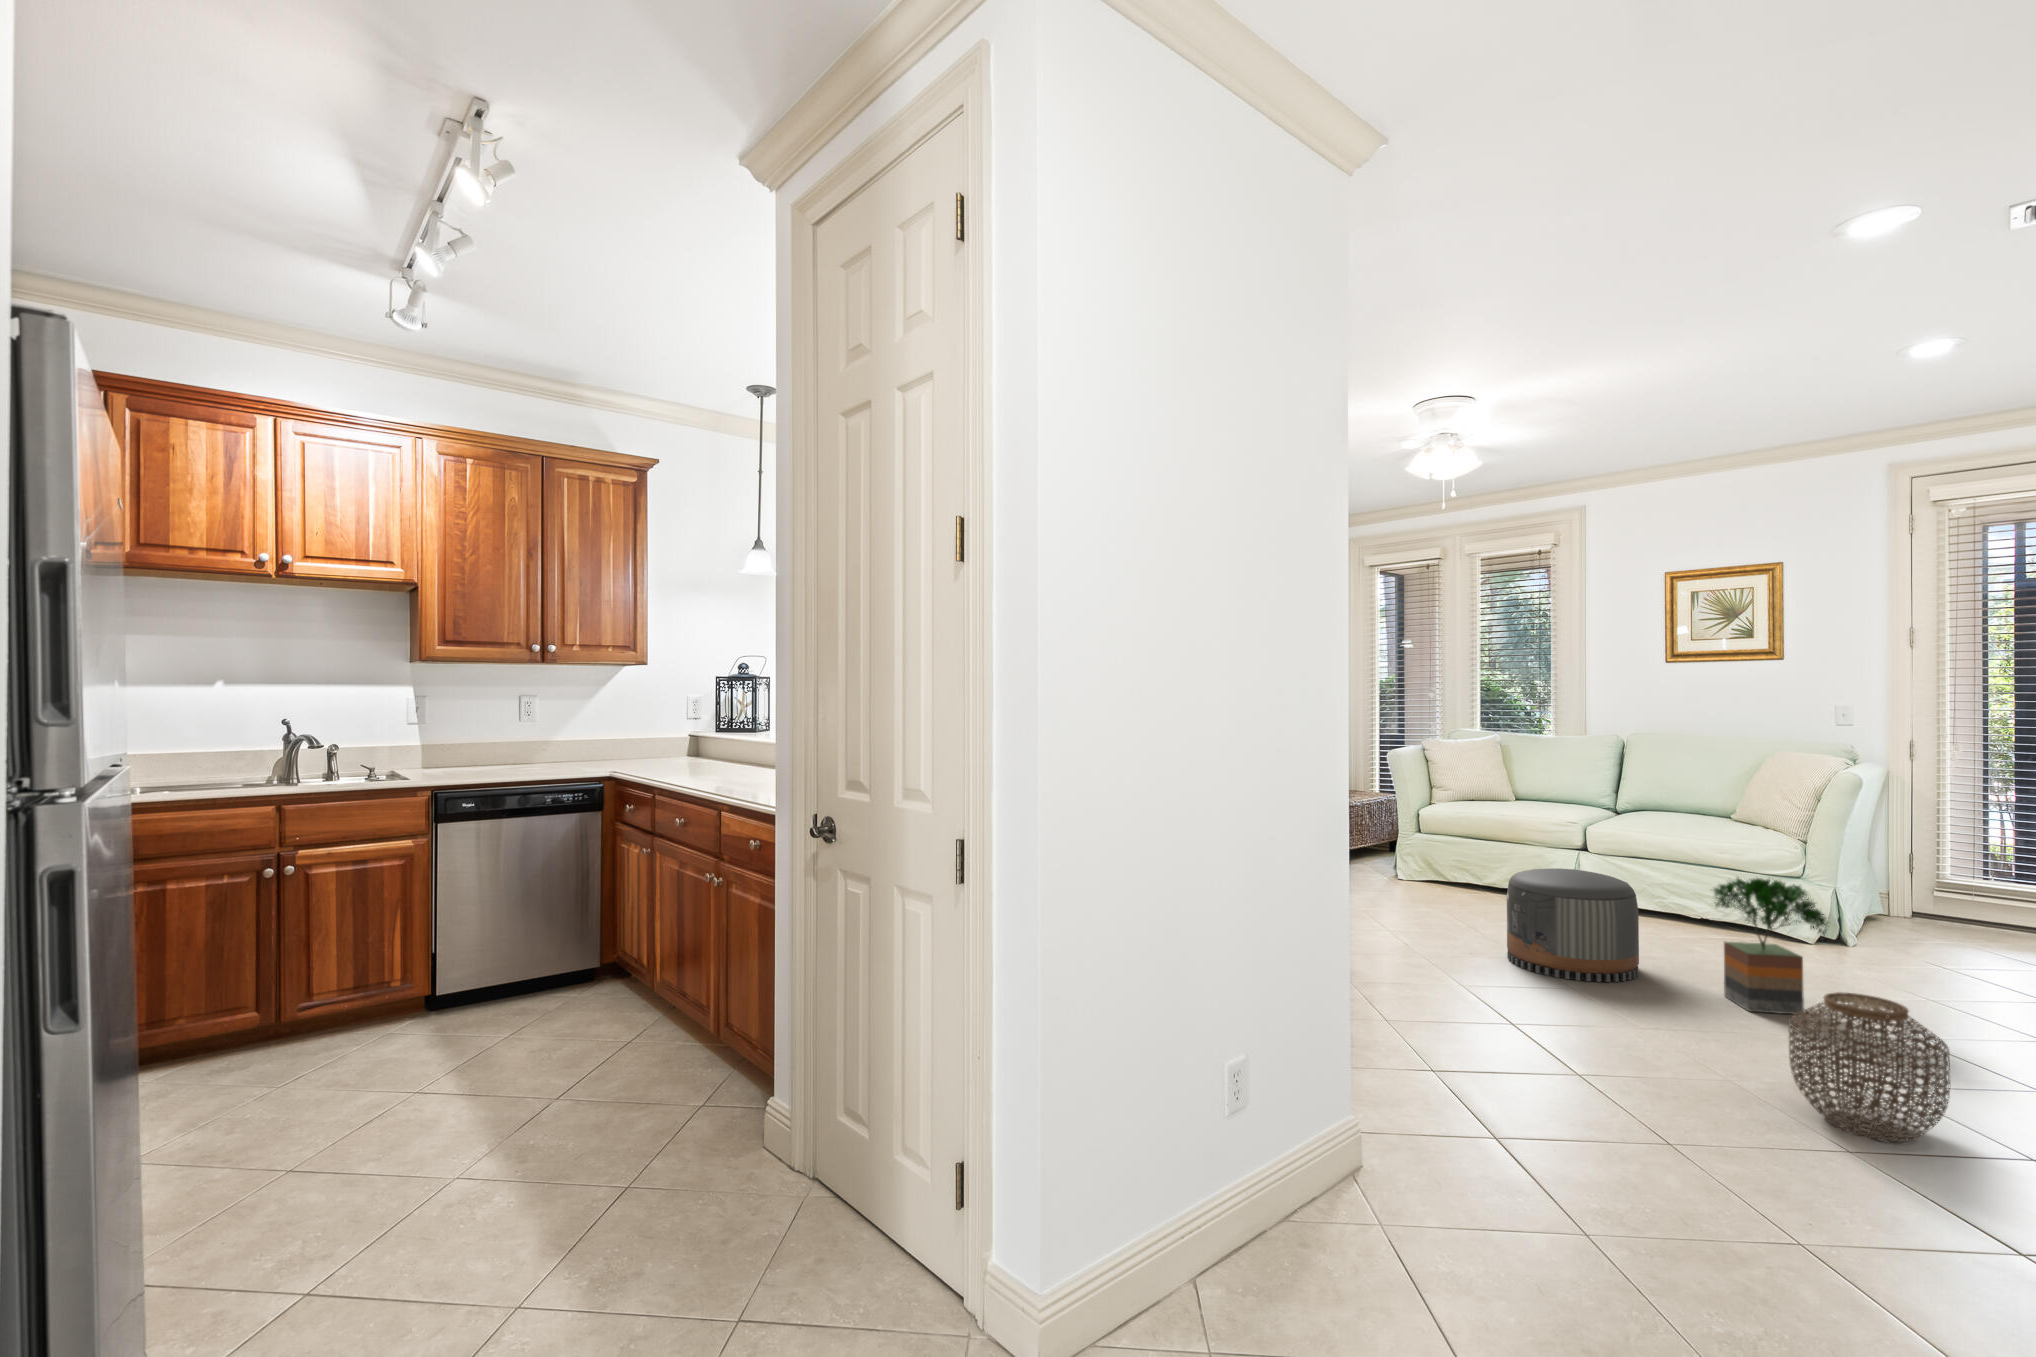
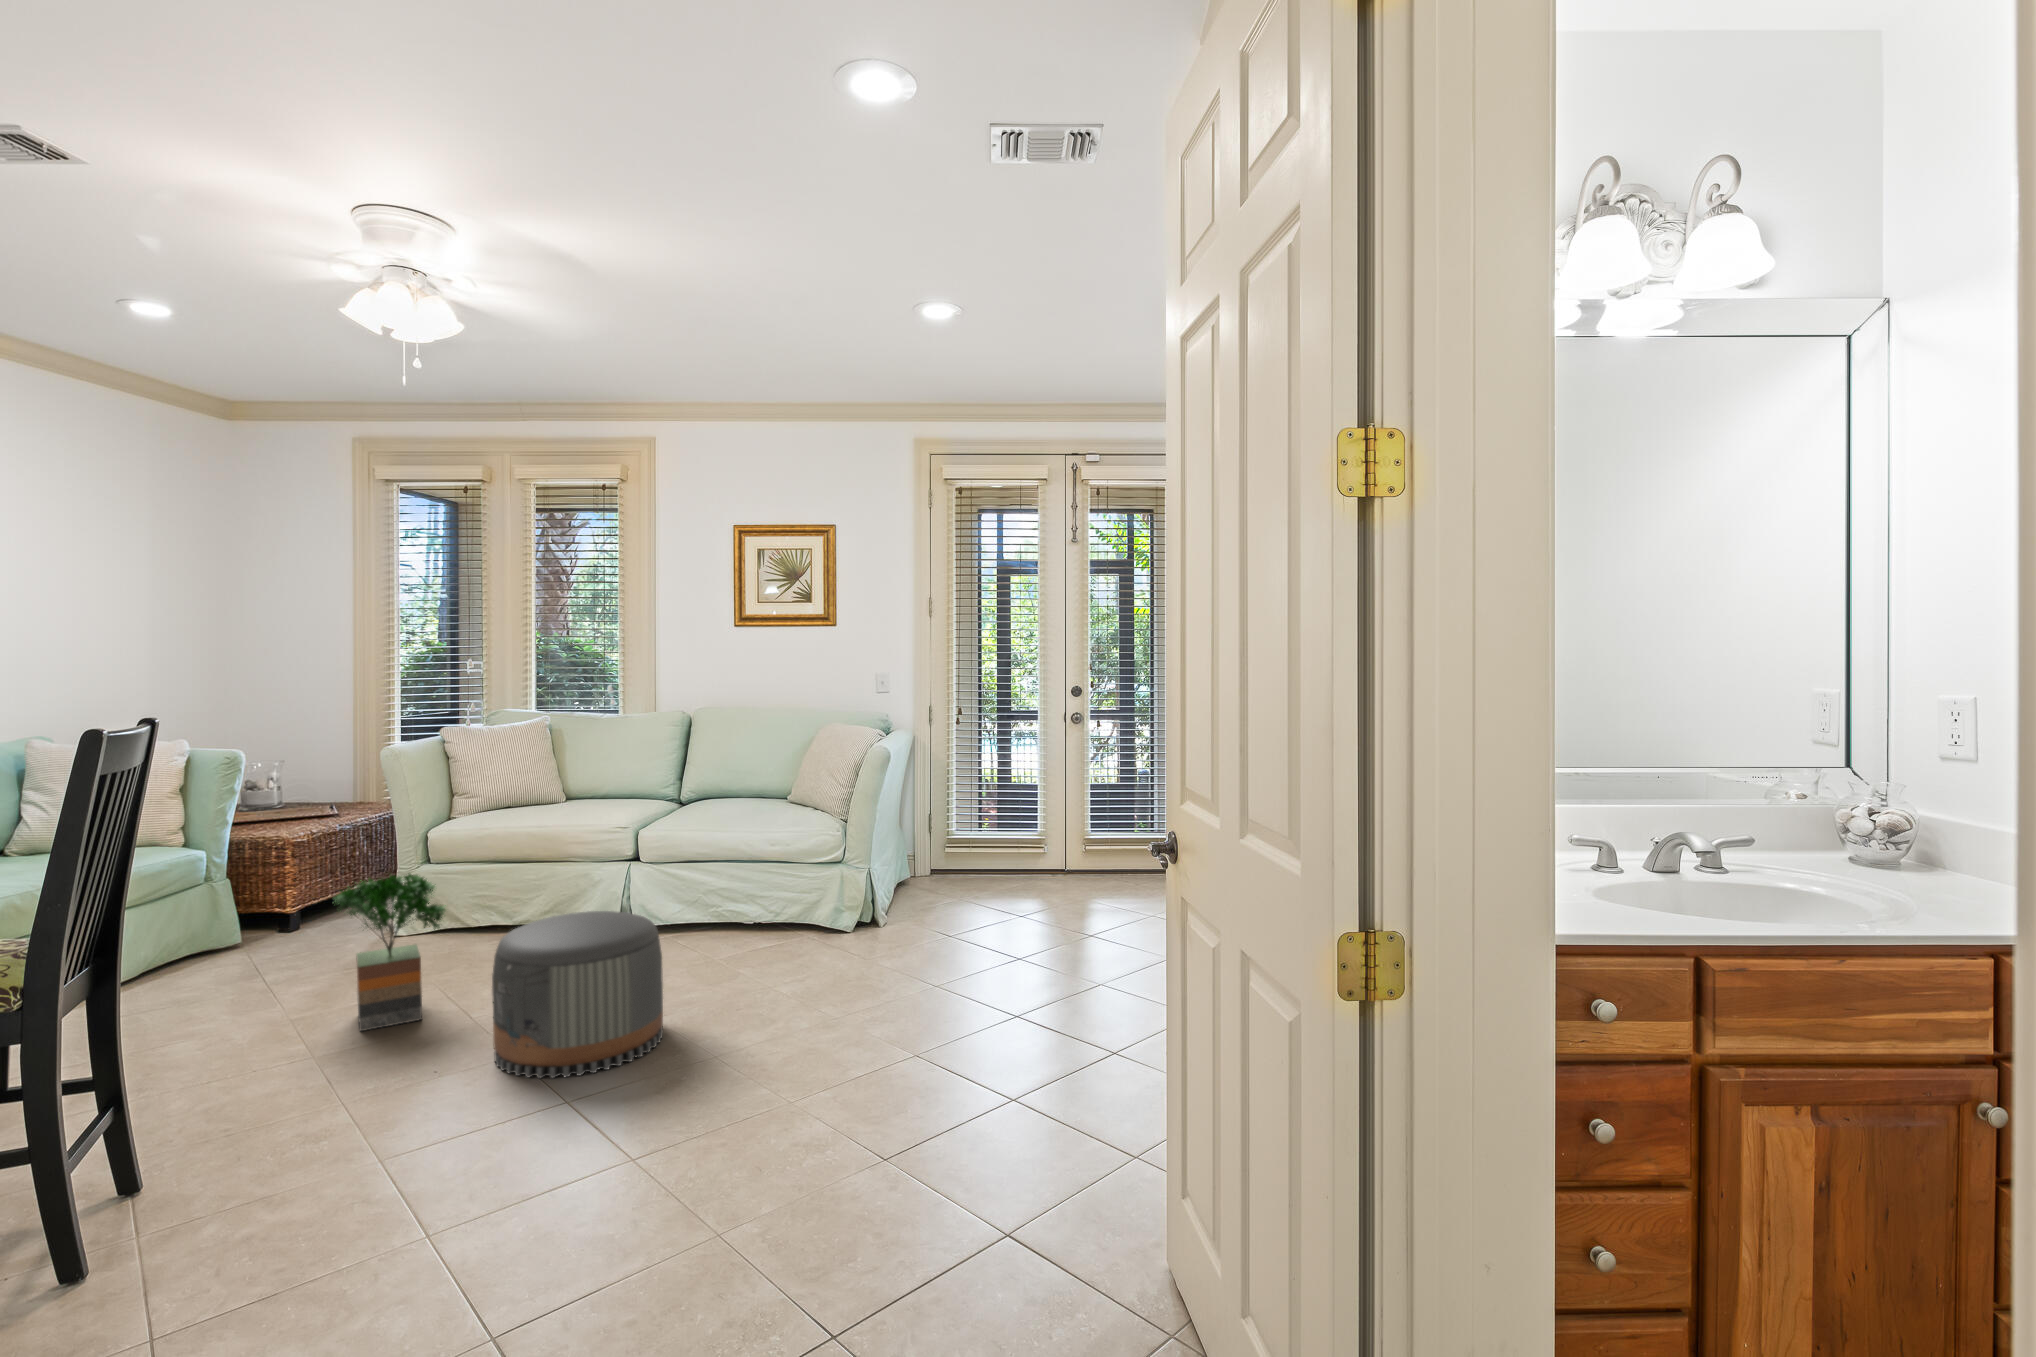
potted tree: present [1713,877,1829,1014] -> present [335,874,446,1031]
woven basket: present [1789,992,1950,1142] -> none [780,1078,939,1280]

